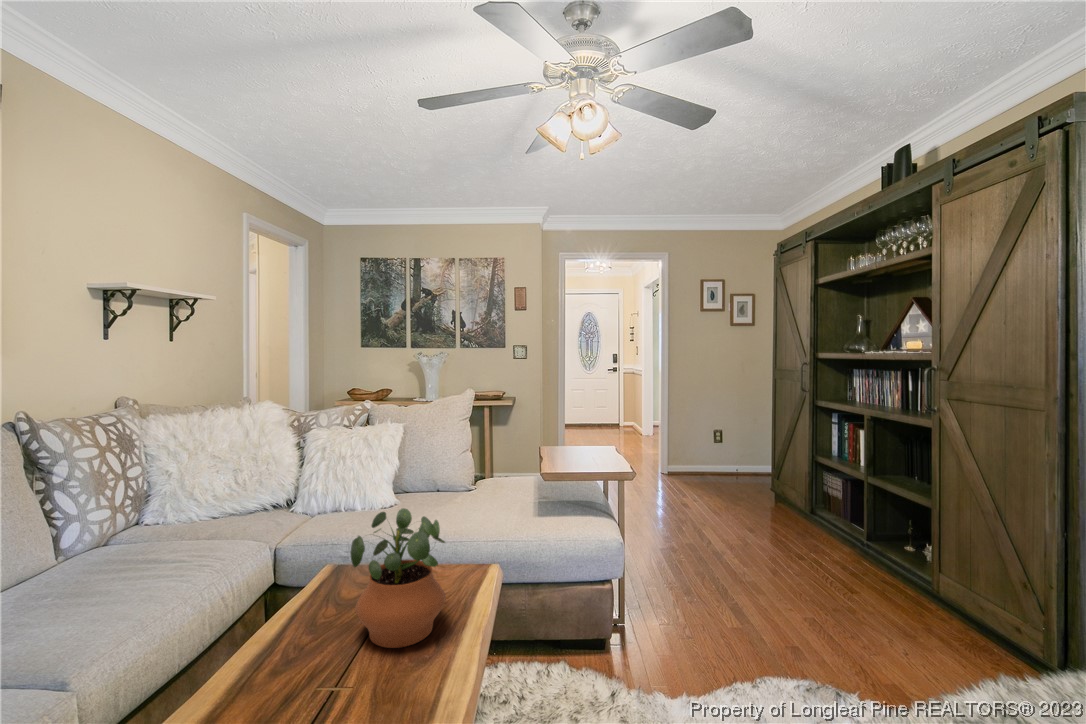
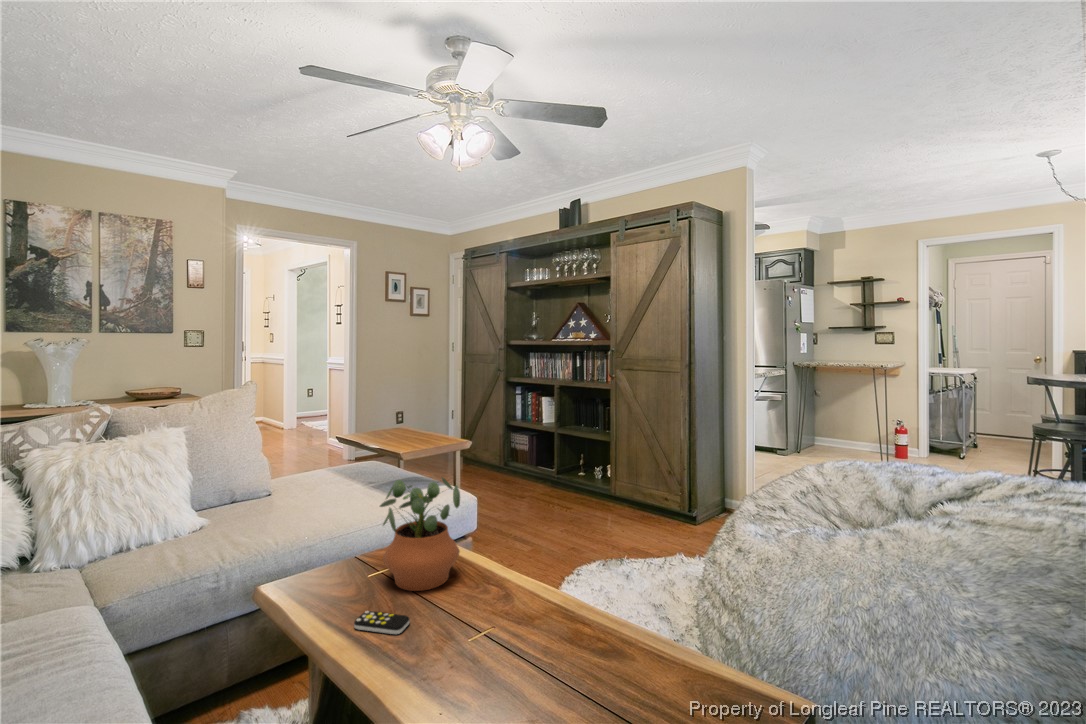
remote control: none [263,644,298,687] -> present [354,611,410,634]

